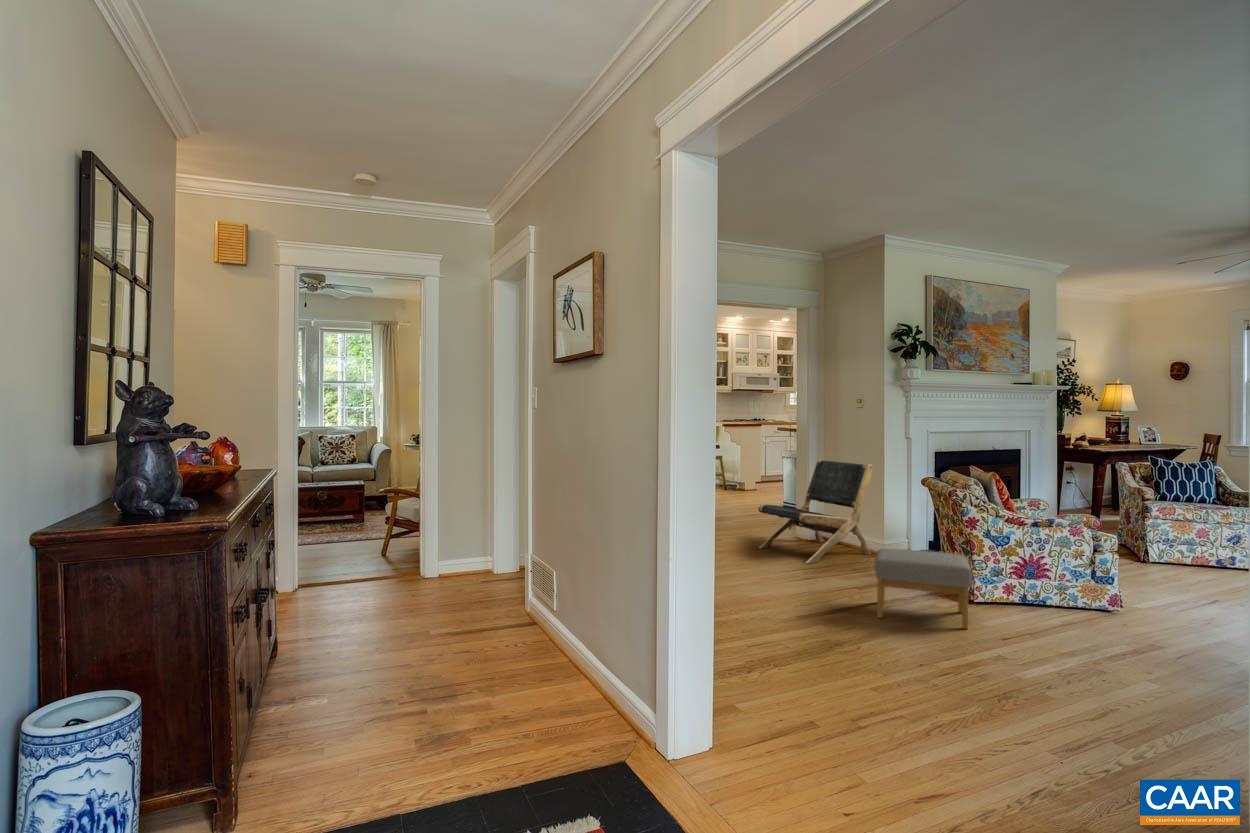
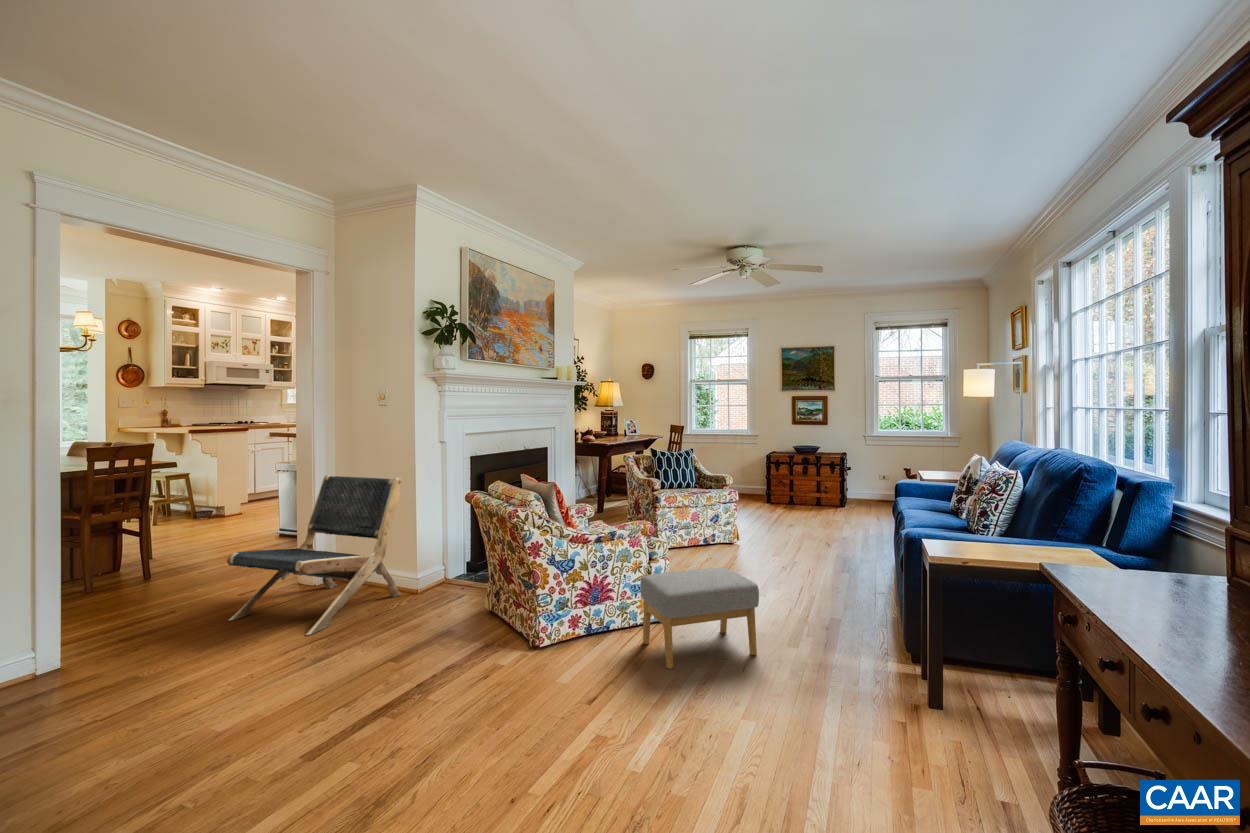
footstool: present [875,548,972,629] -> present [640,568,759,669]

